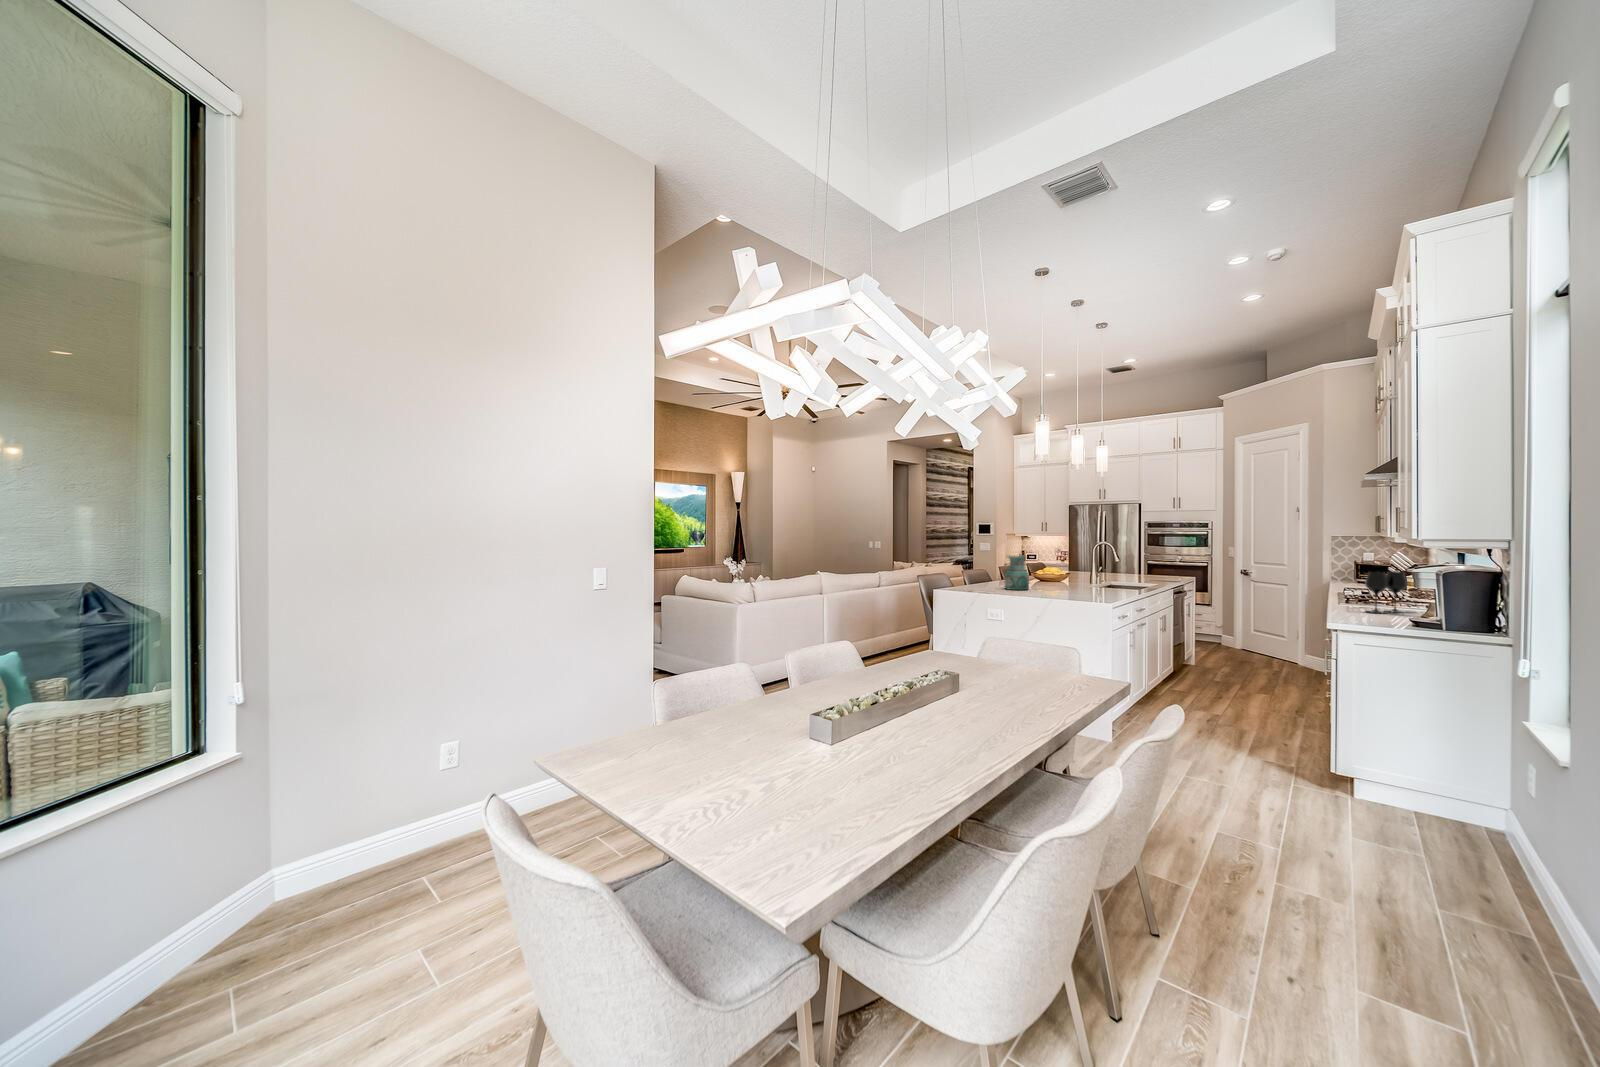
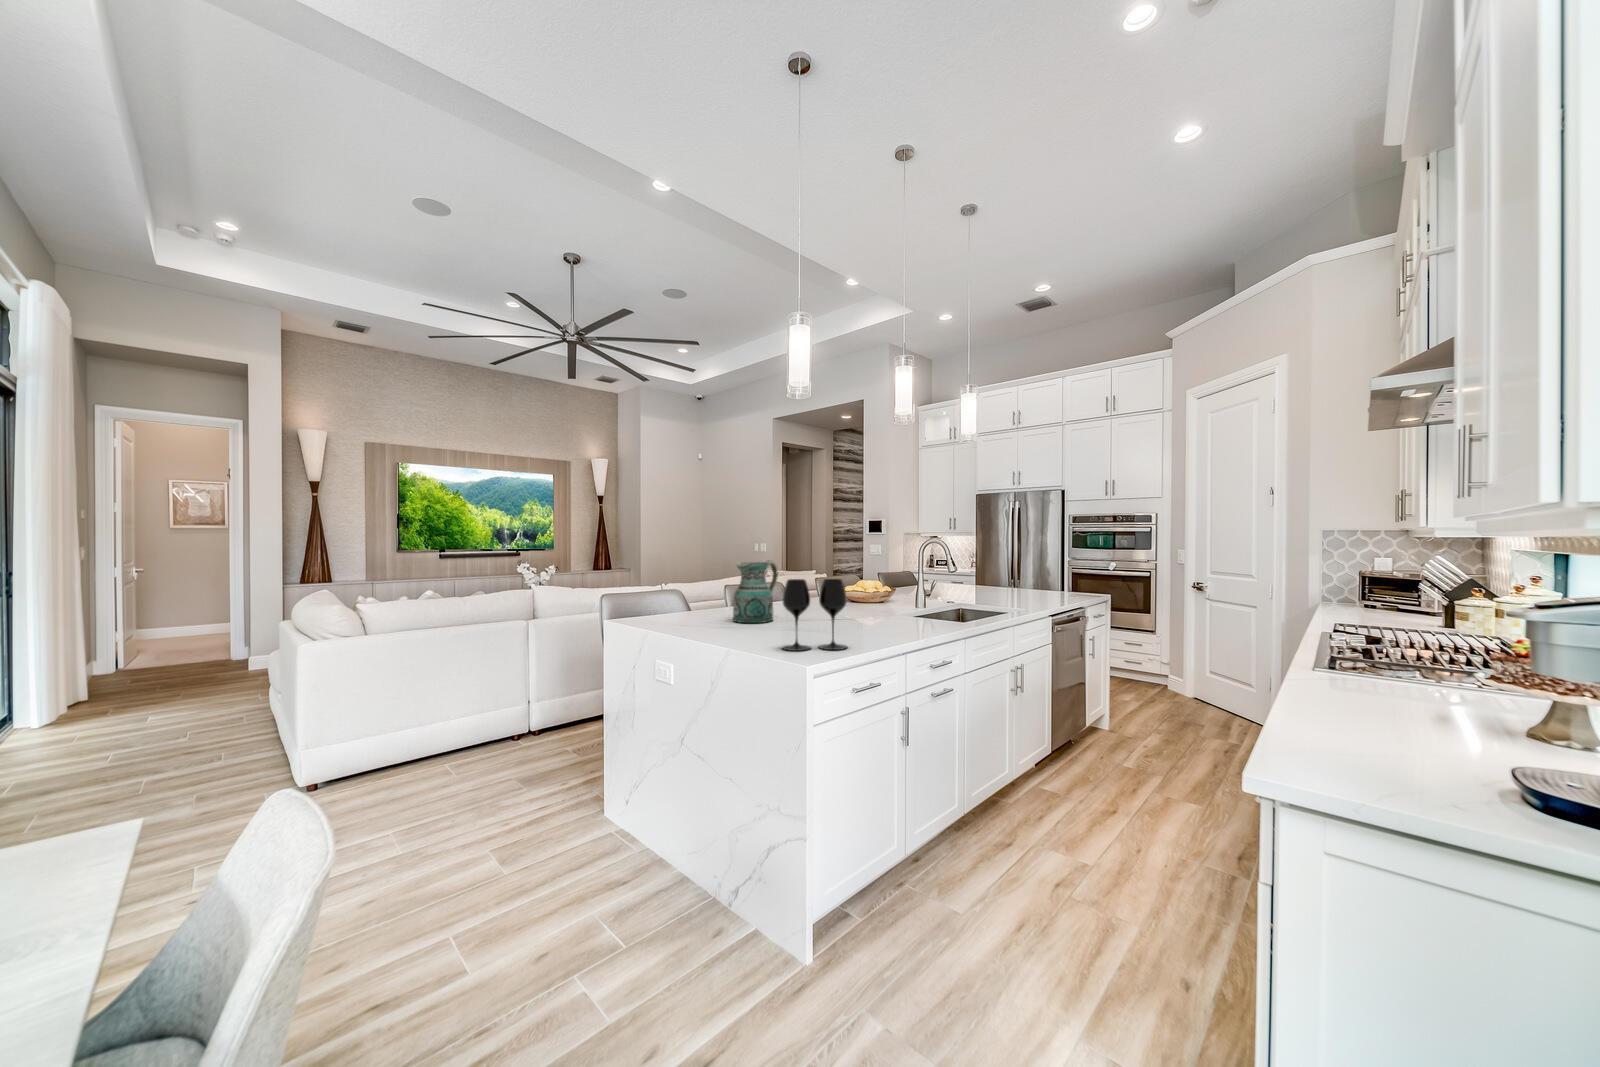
wine glass: present [1365,571,1407,613] -> present [782,579,847,651]

